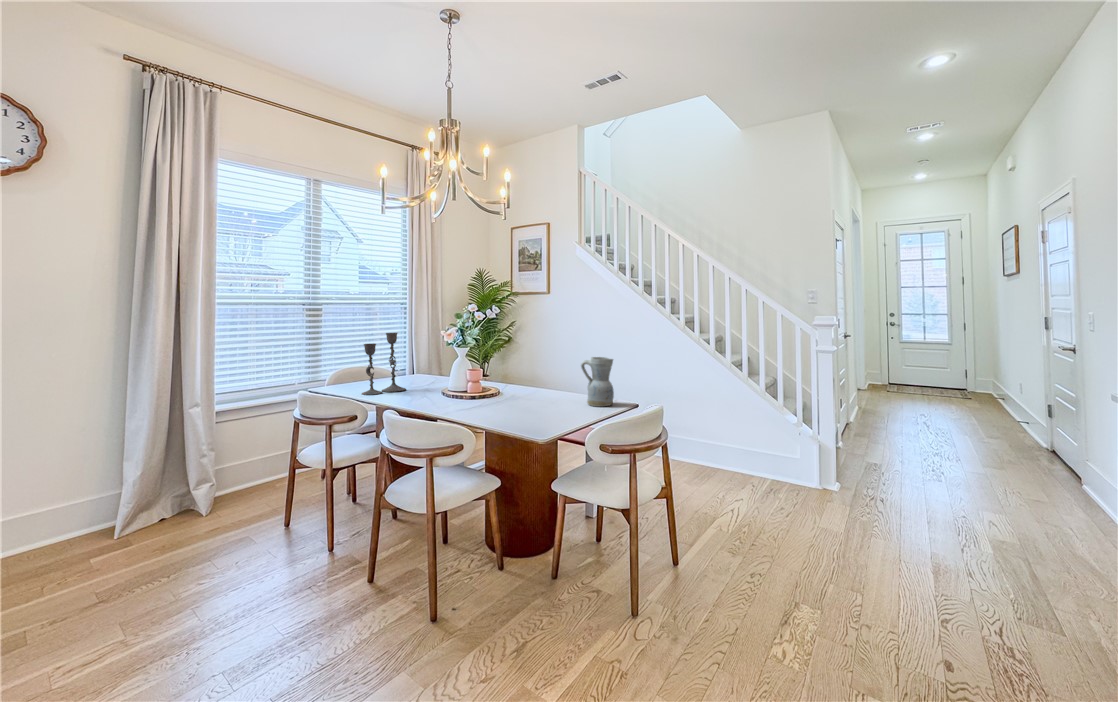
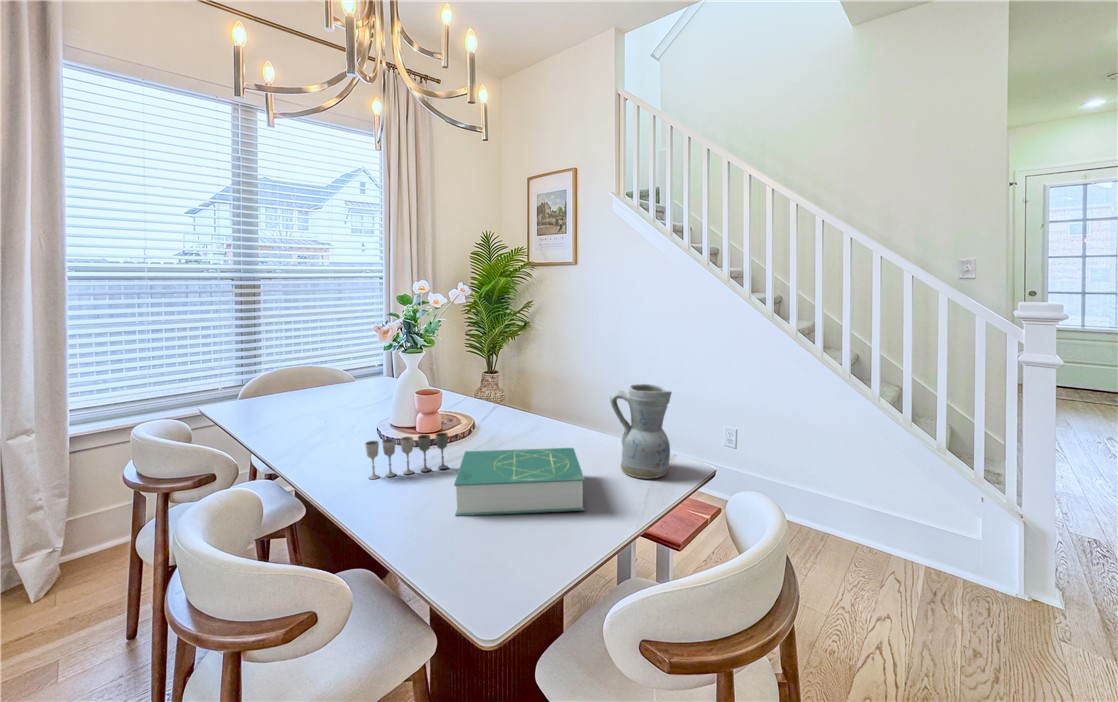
candlestick: present [362,333,406,395] -> none [260,328,338,429]
wine glass: none [449,386,491,409] -> present [365,433,448,479]
book: none [503,391,570,418] -> present [454,448,585,516]

